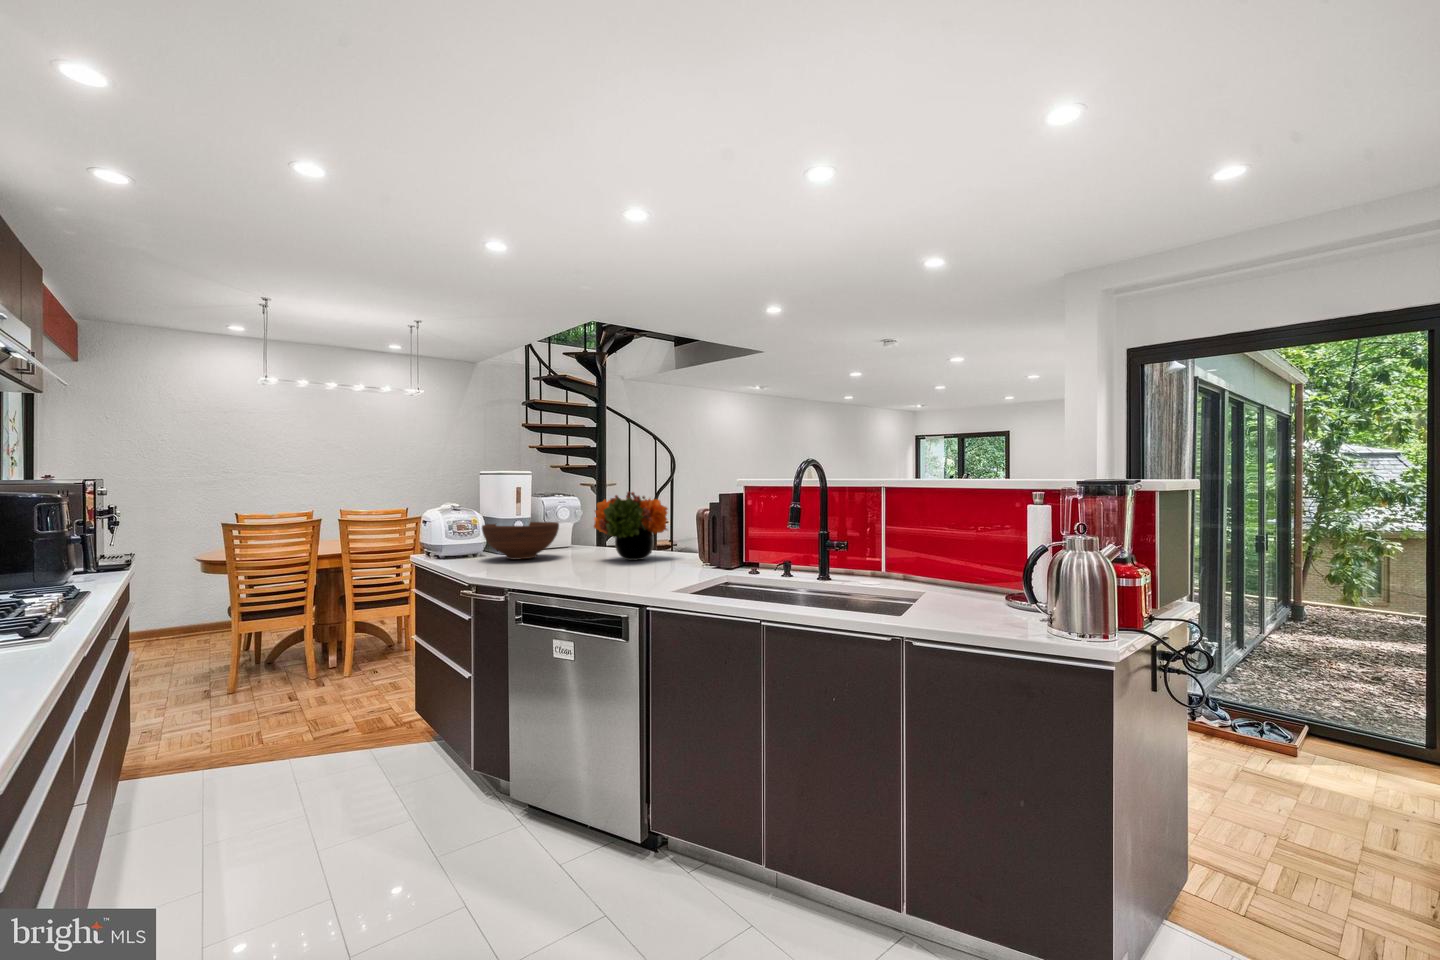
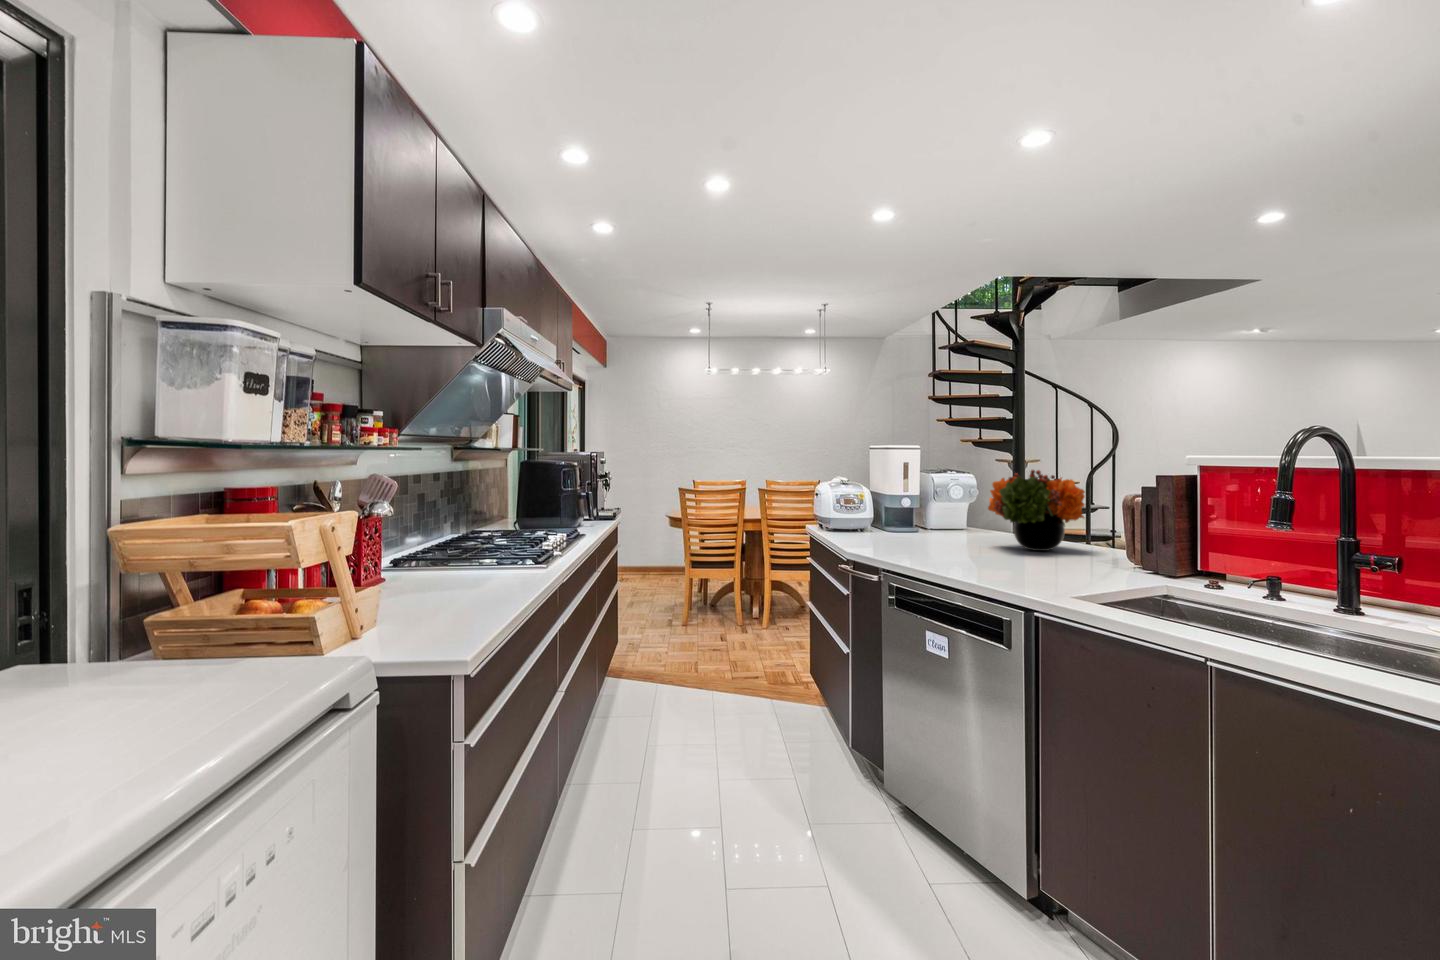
fruit bowl: present [482,522,559,559] -> none [869,499,950,538]

